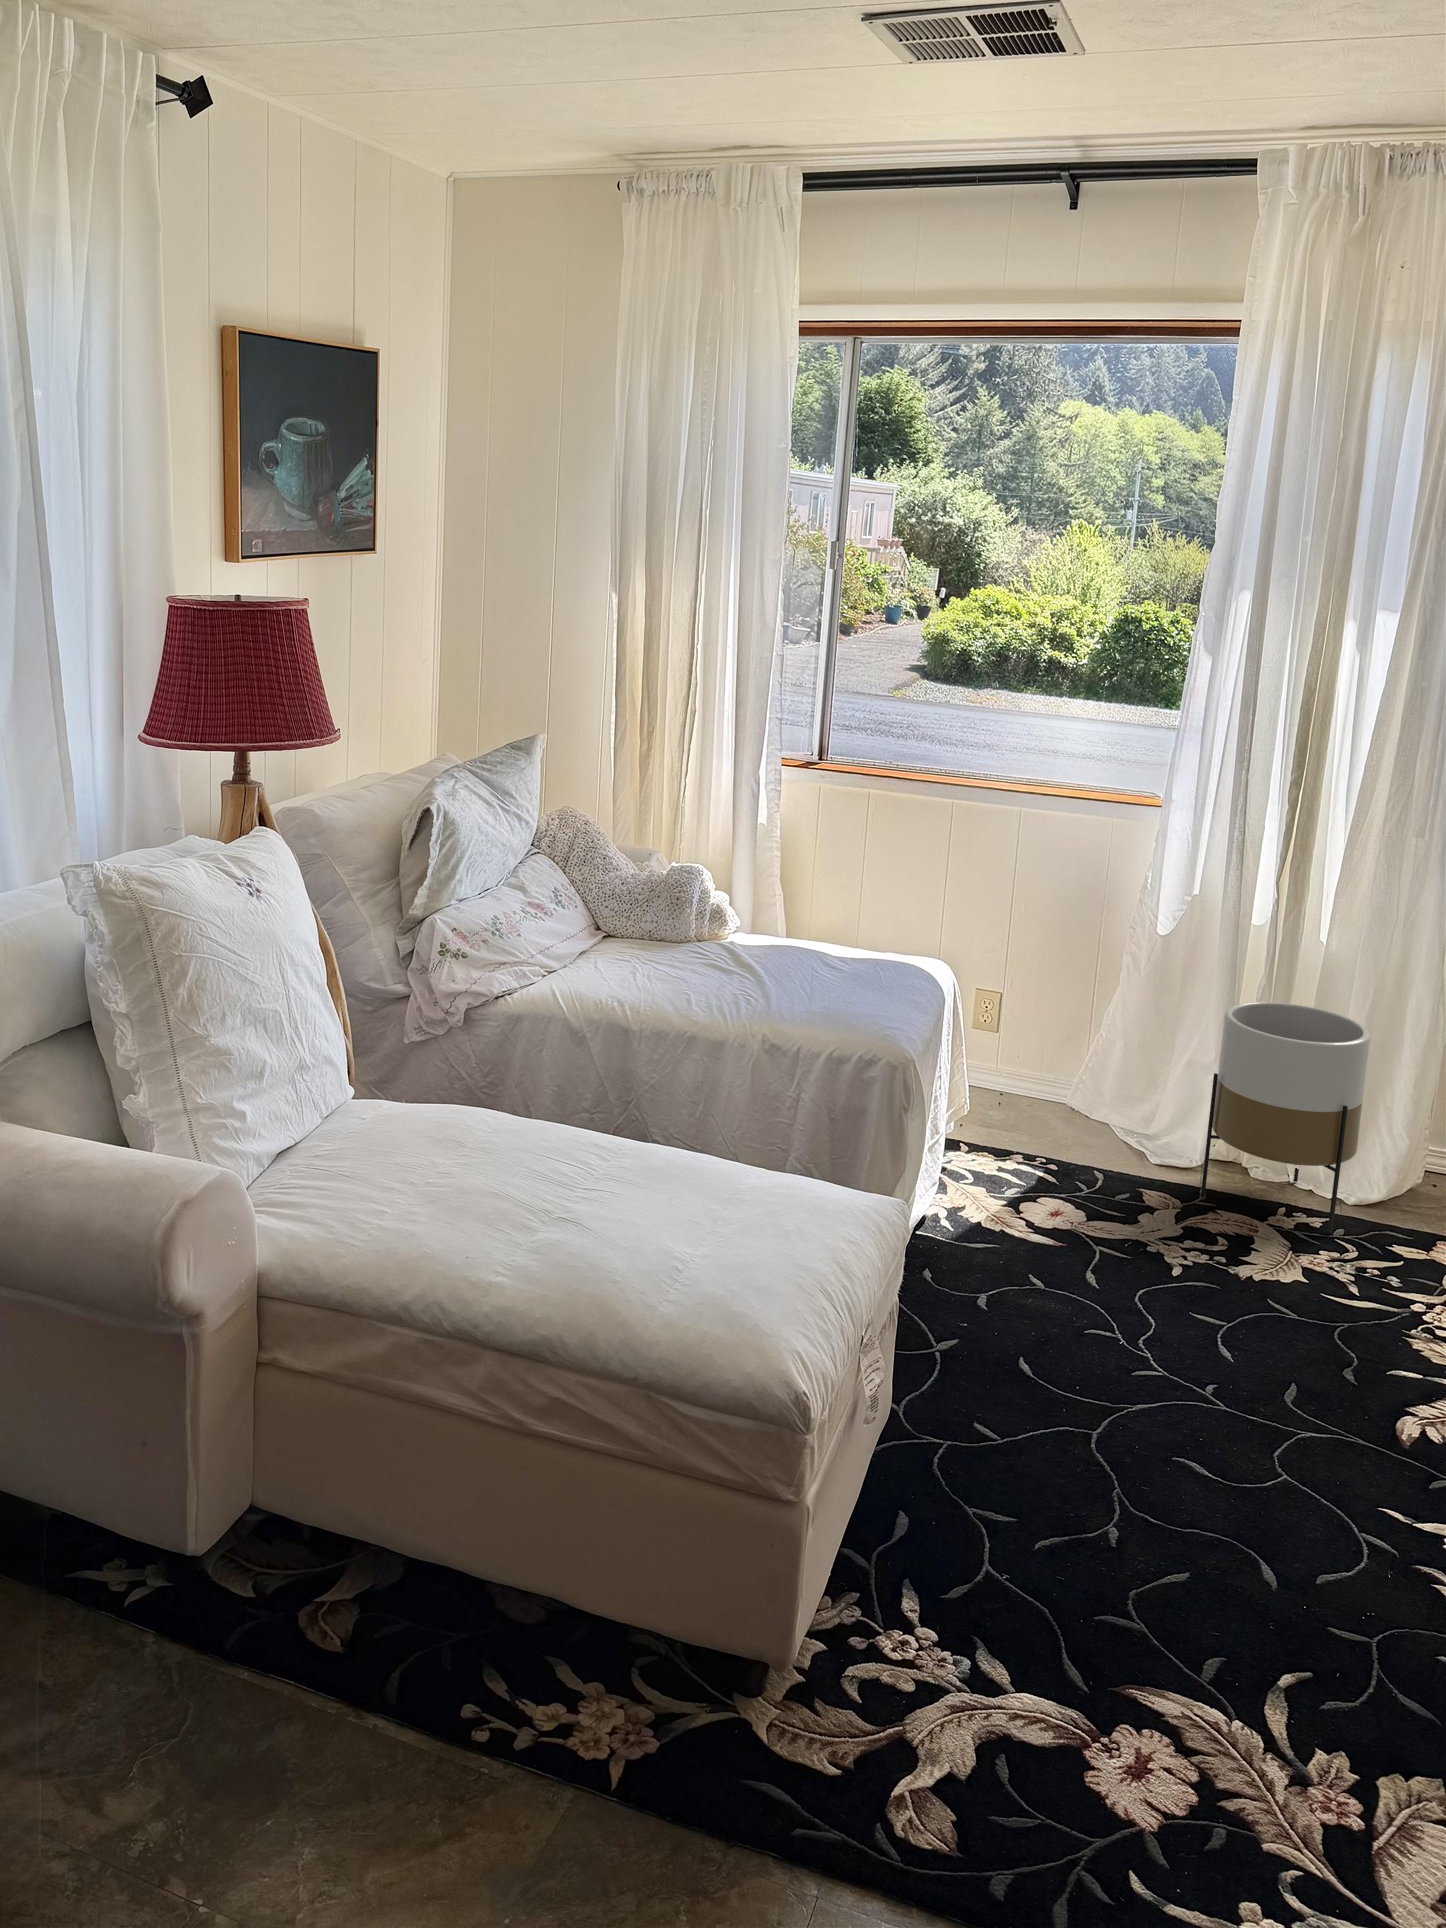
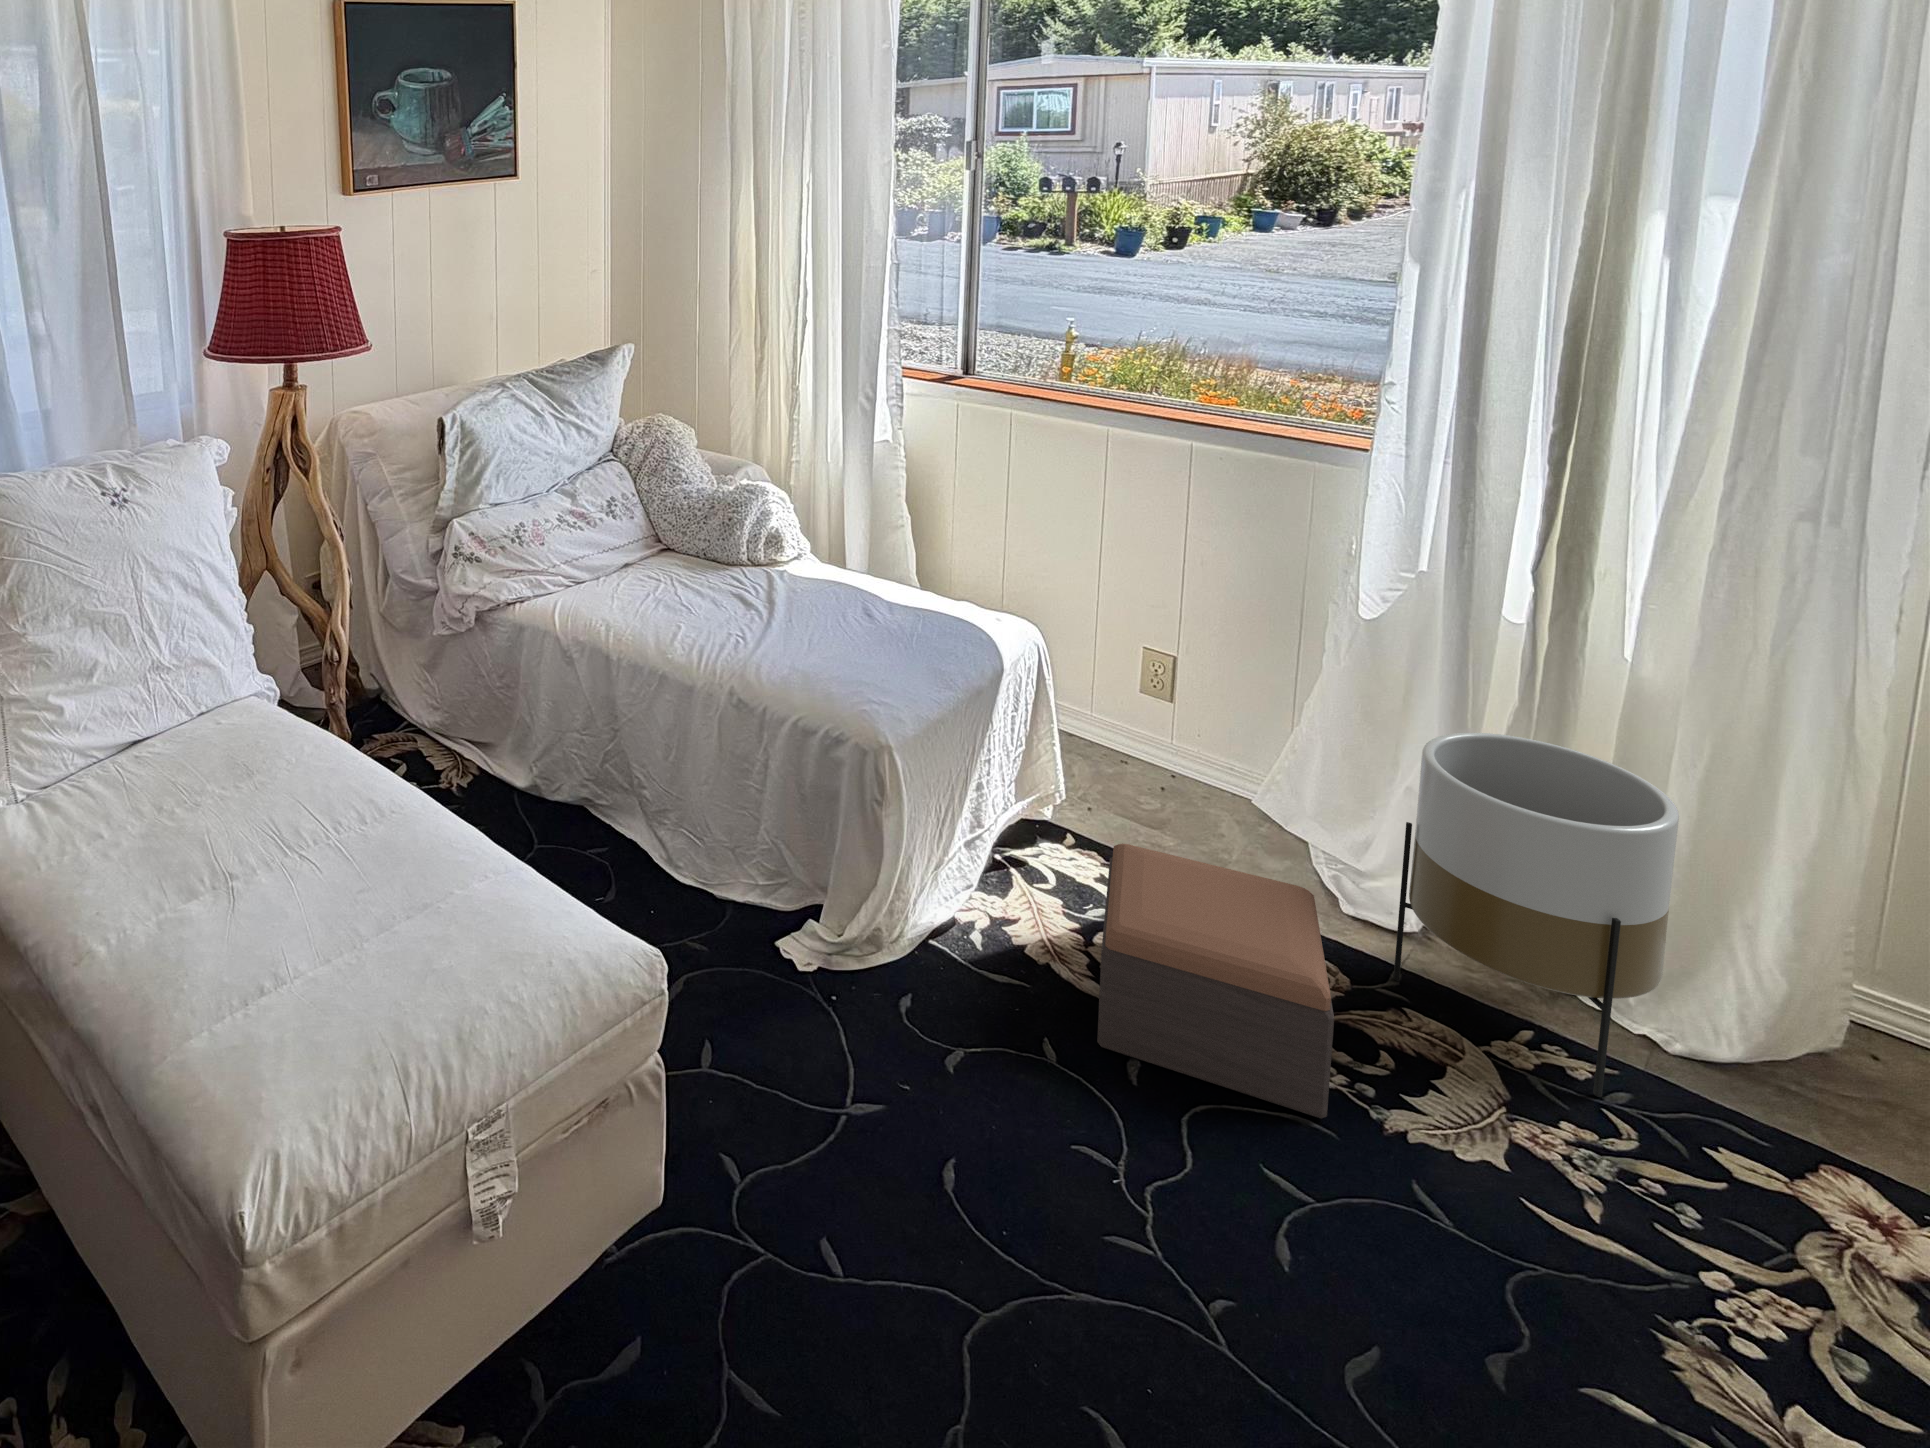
footstool: none [1029,1123,1218,1280] -> present [1097,844,1334,1119]

